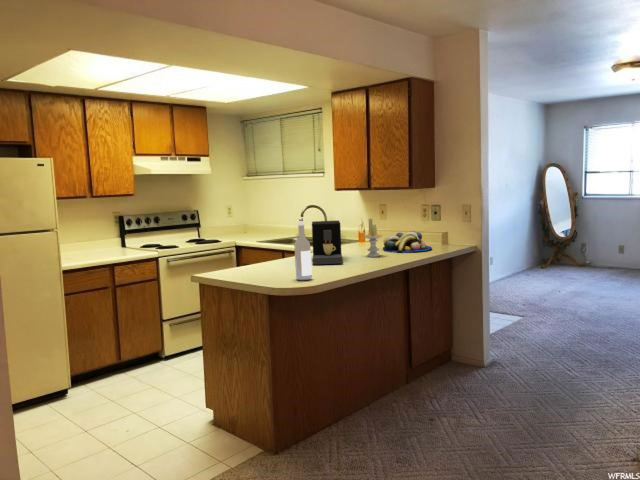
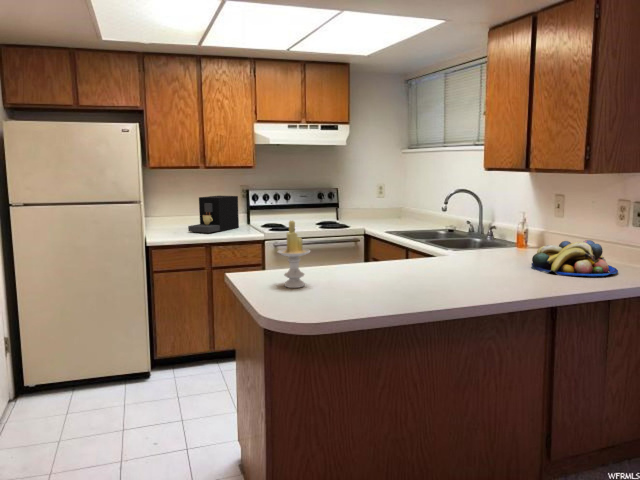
candle: present [363,218,382,257] -> present [277,221,310,288]
wine bottle: present [294,221,312,280] -> none [318,215,343,308]
coffee maker: present [312,221,343,265] -> present [188,196,239,233]

